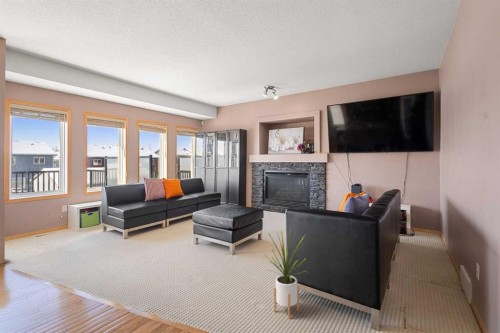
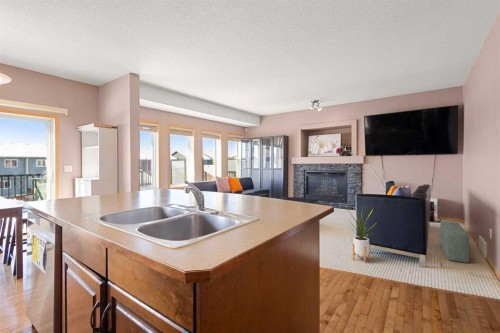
pouf: none [406,245,442,316] -> present [440,221,469,263]

